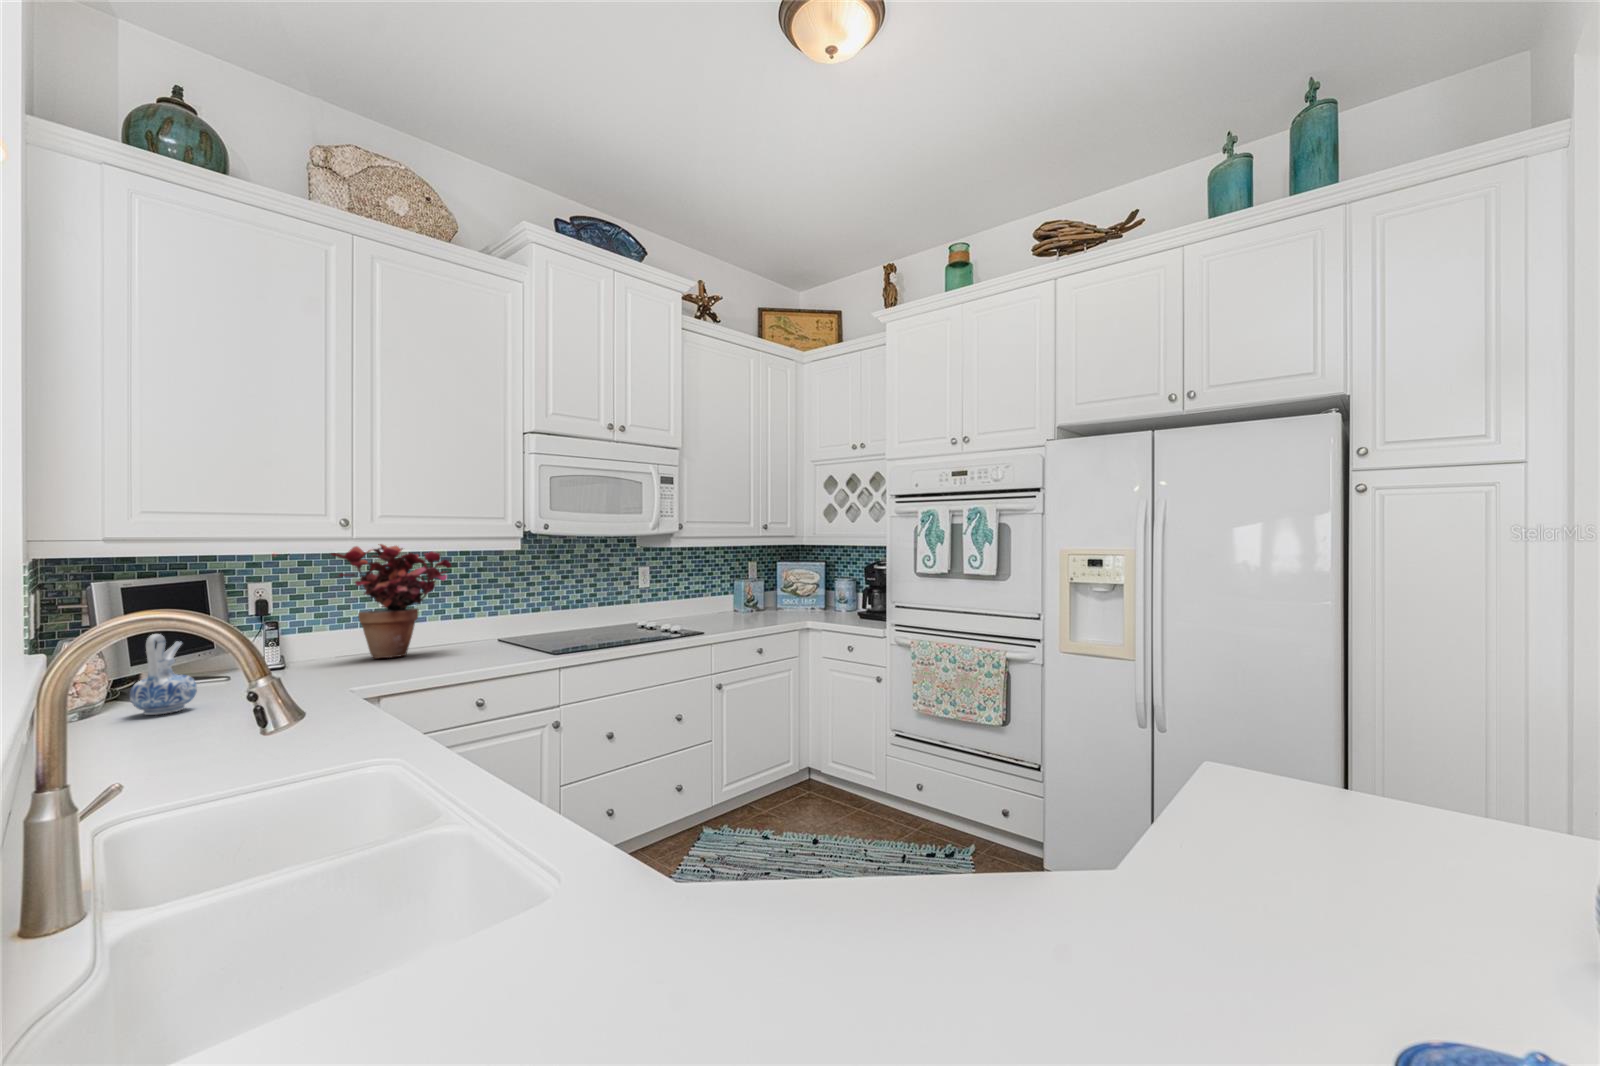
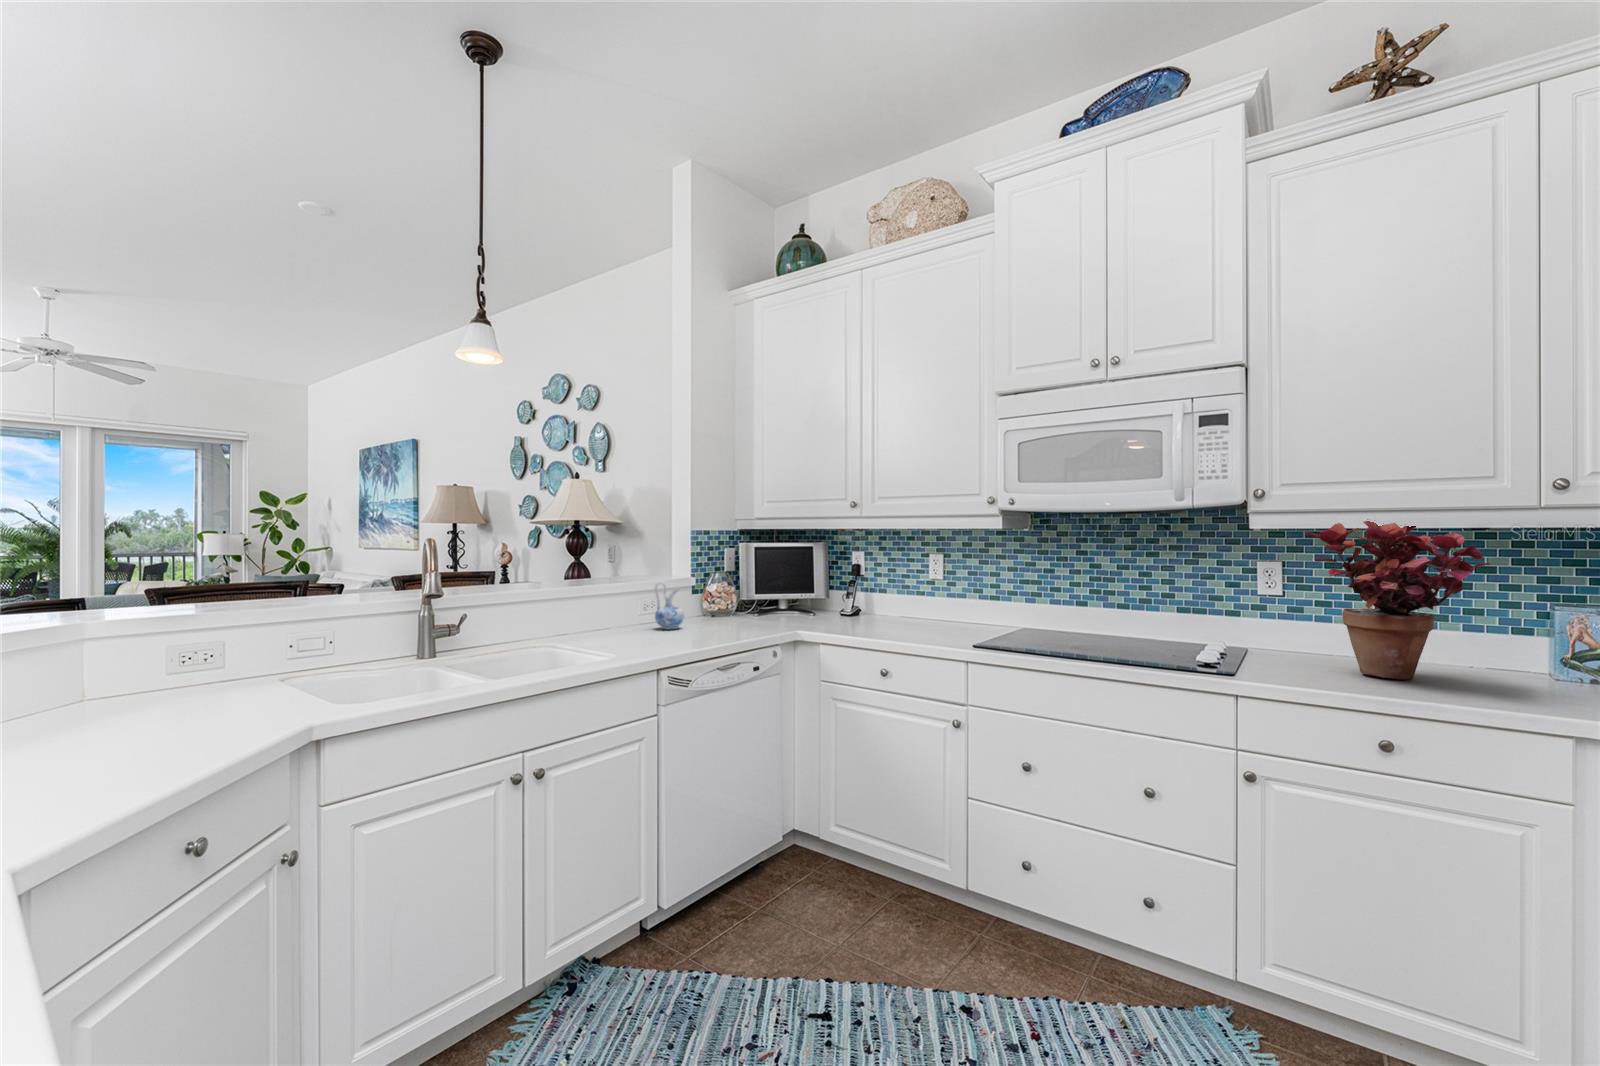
potted plant: present [331,544,451,658] -> present [1304,519,1490,679]

